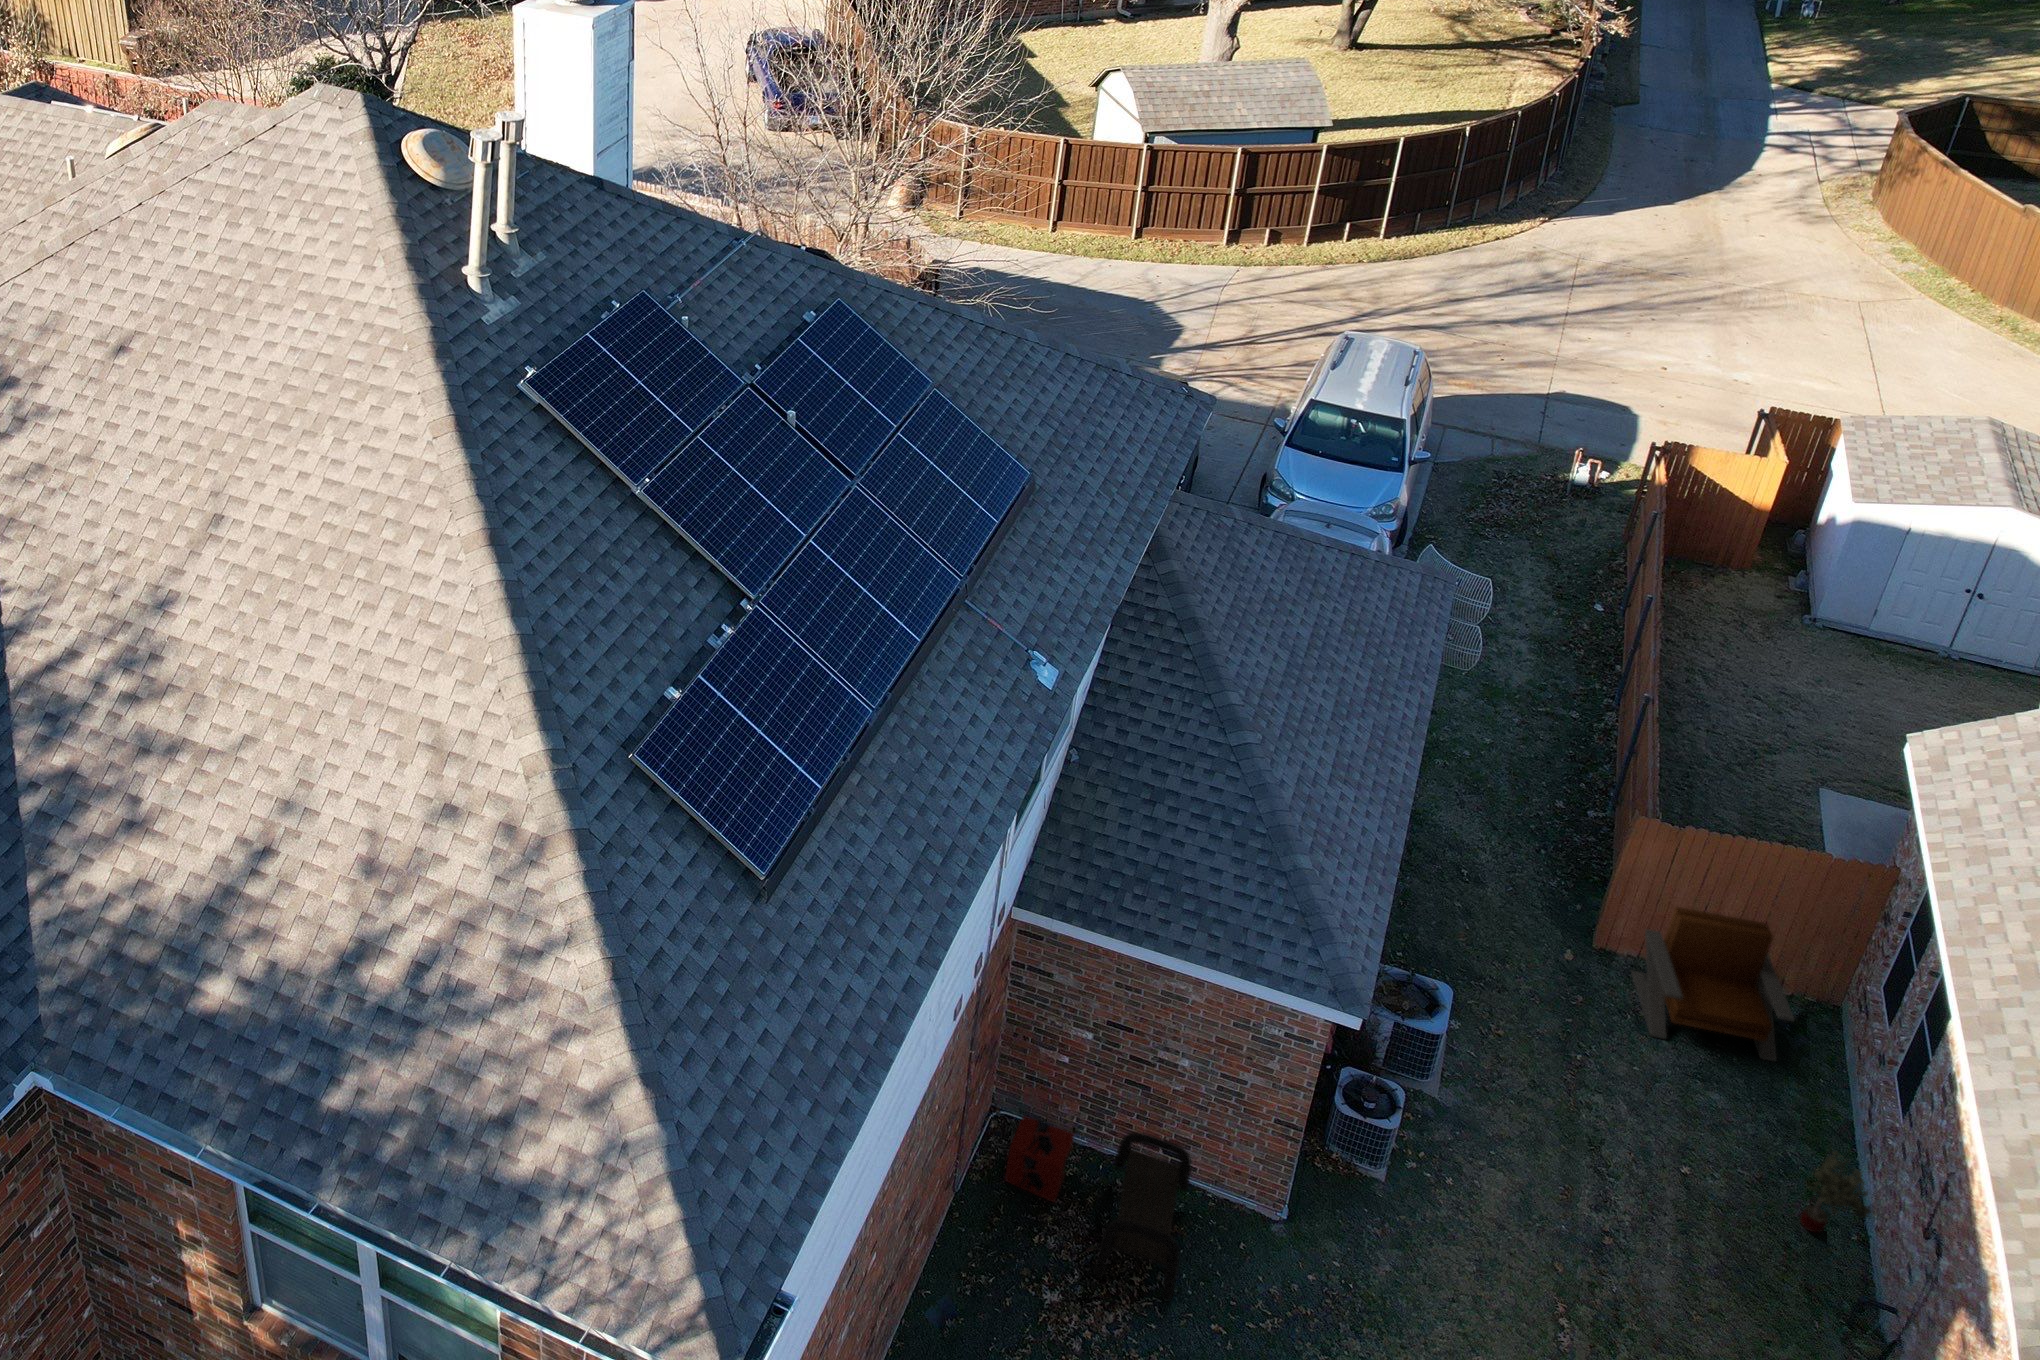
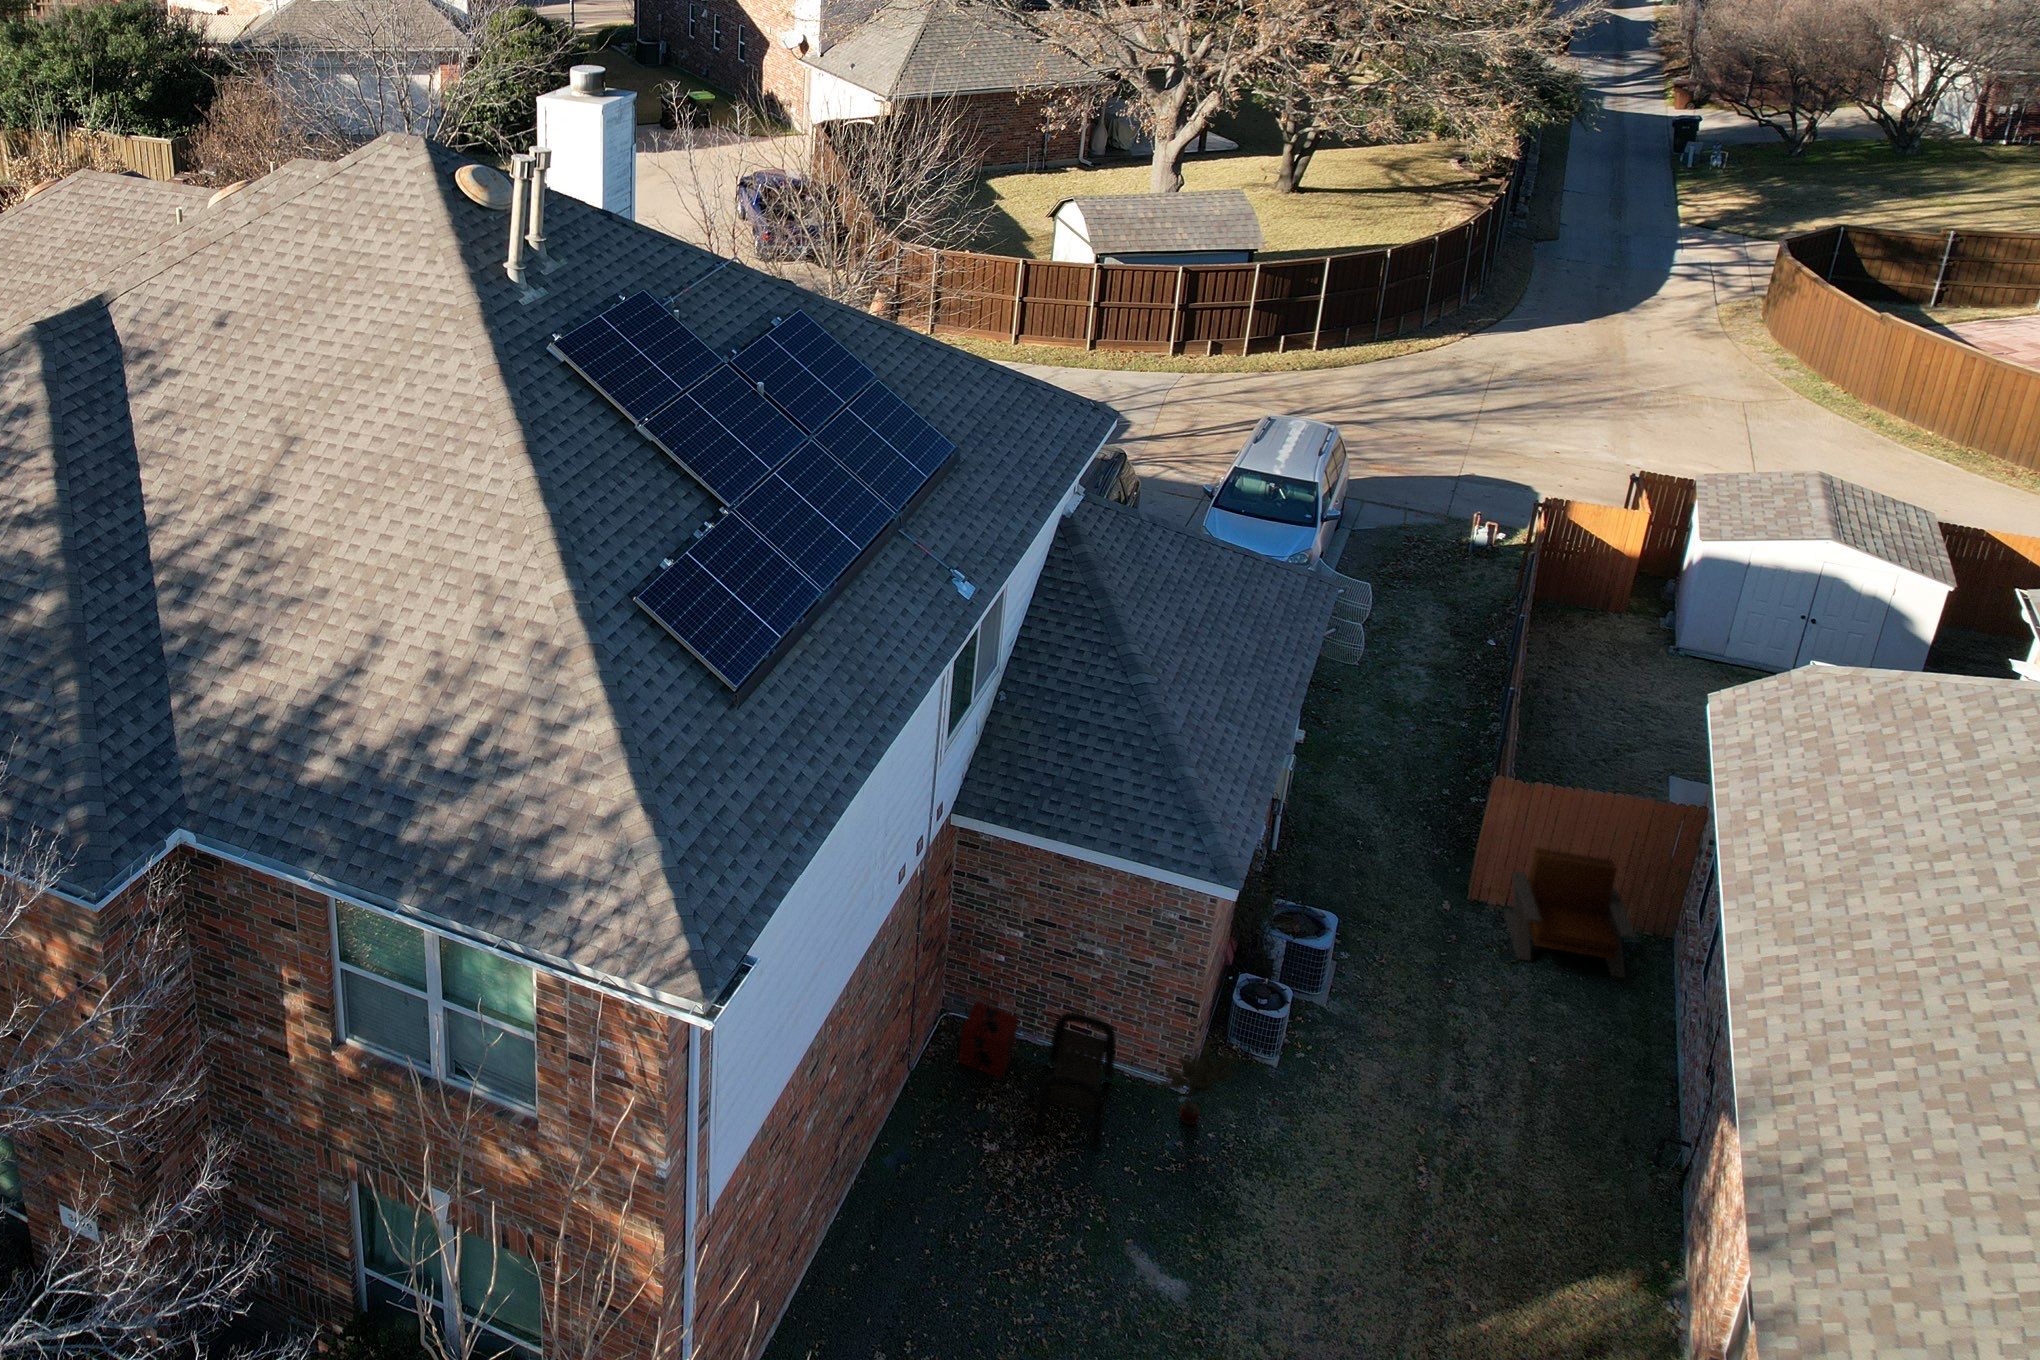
potted tree: present [1800,1152,1875,1232] -> present [1159,1040,1236,1125]

